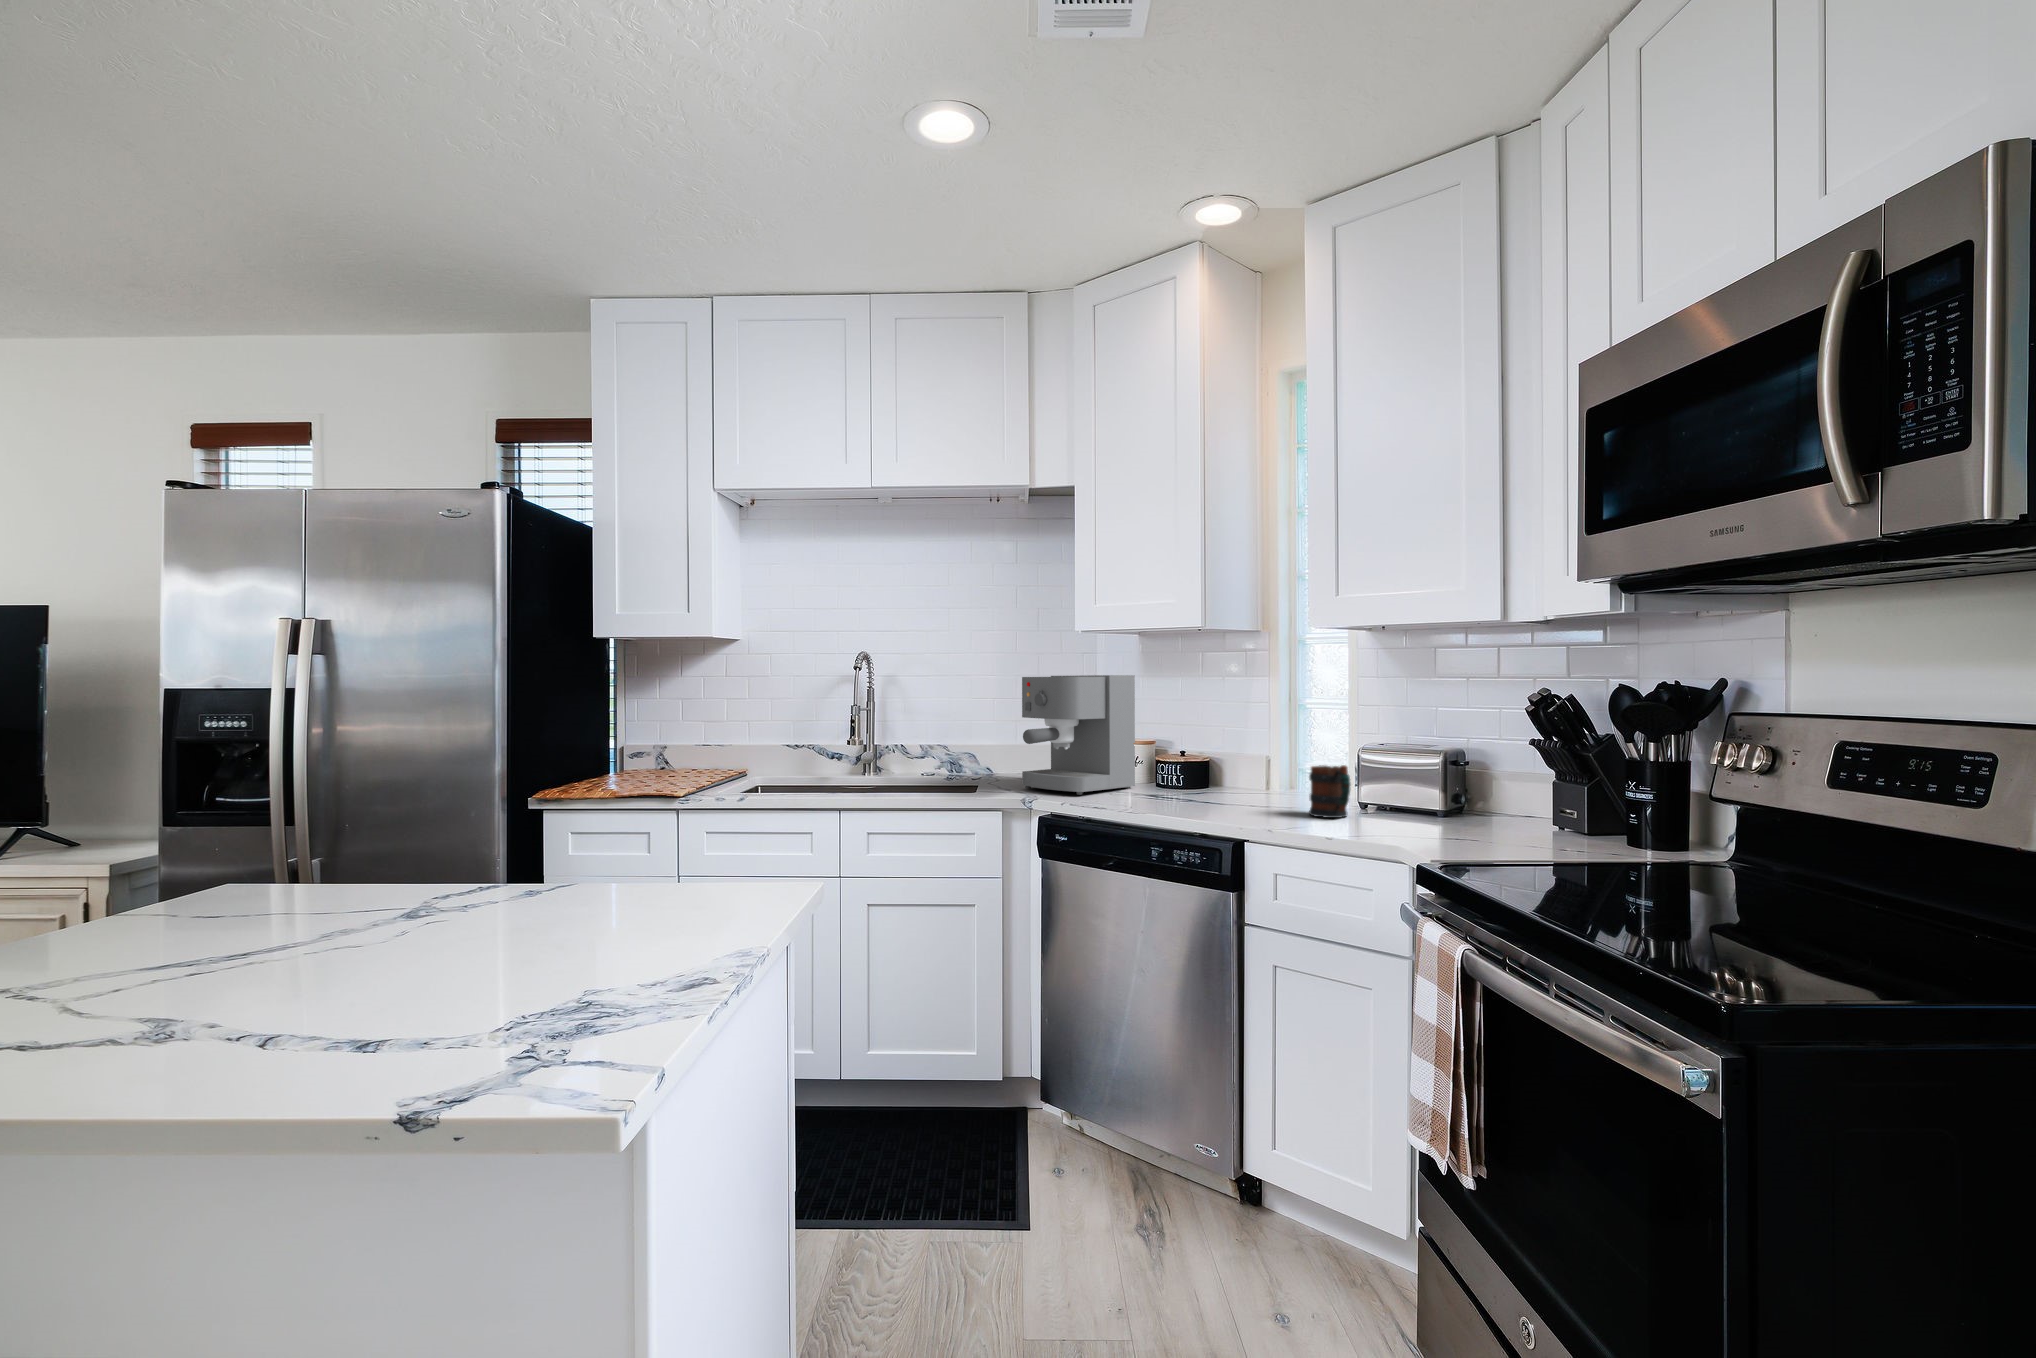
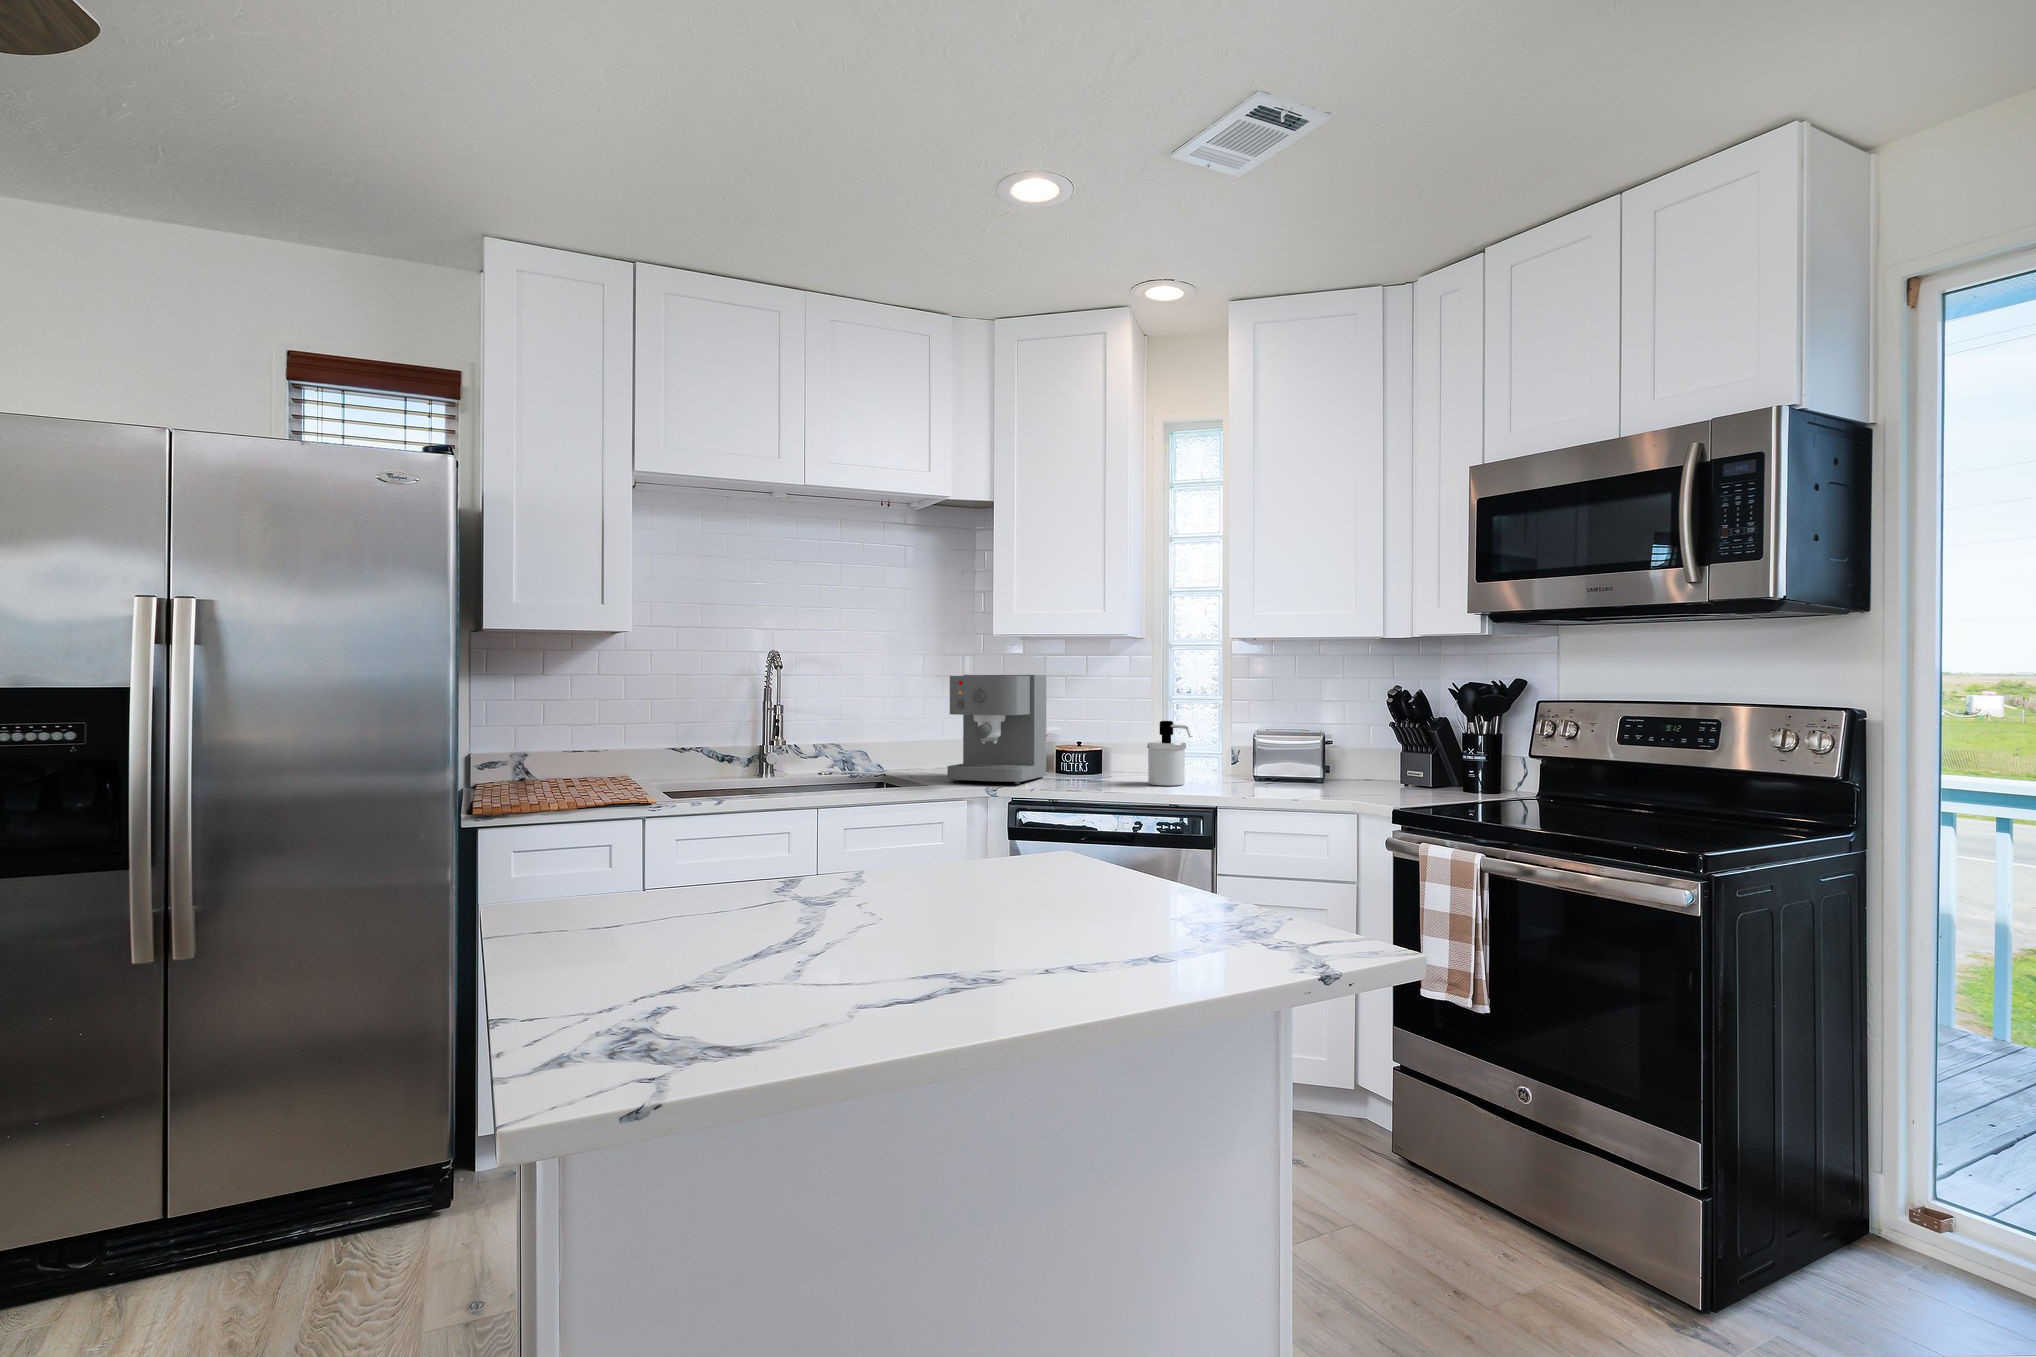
soap dispenser: none [1221,729,1268,806] -> present [1147,721,1192,786]
mug: present [1309,765,1350,818] -> none [1233,747,1272,790]

